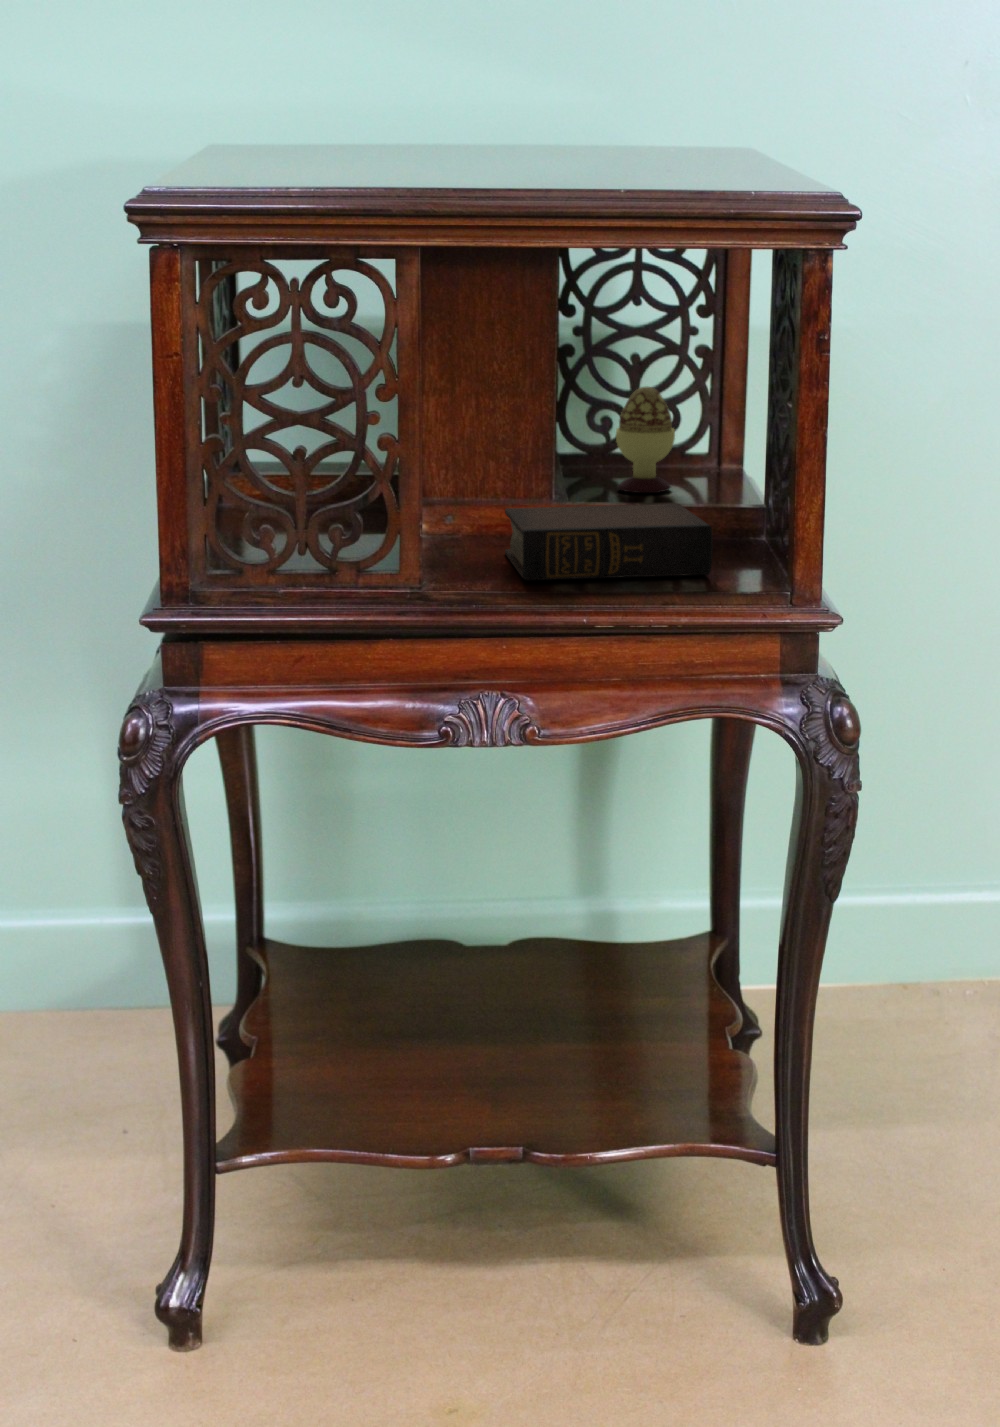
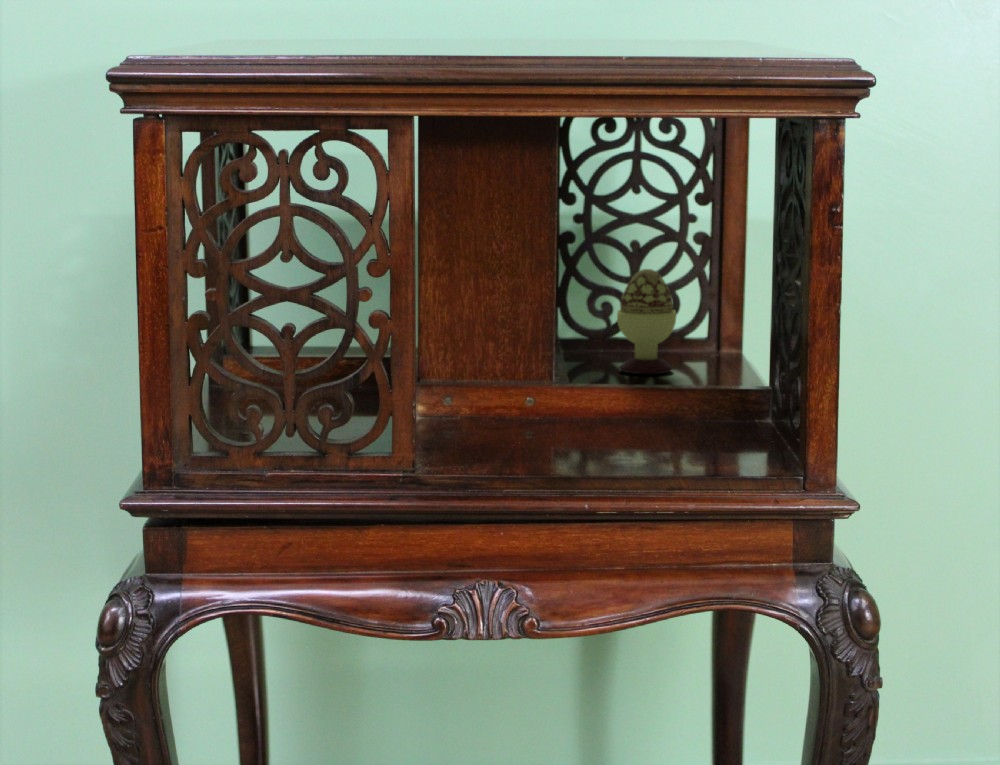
book: present [505,504,713,580] -> none [505,385,720,463]

